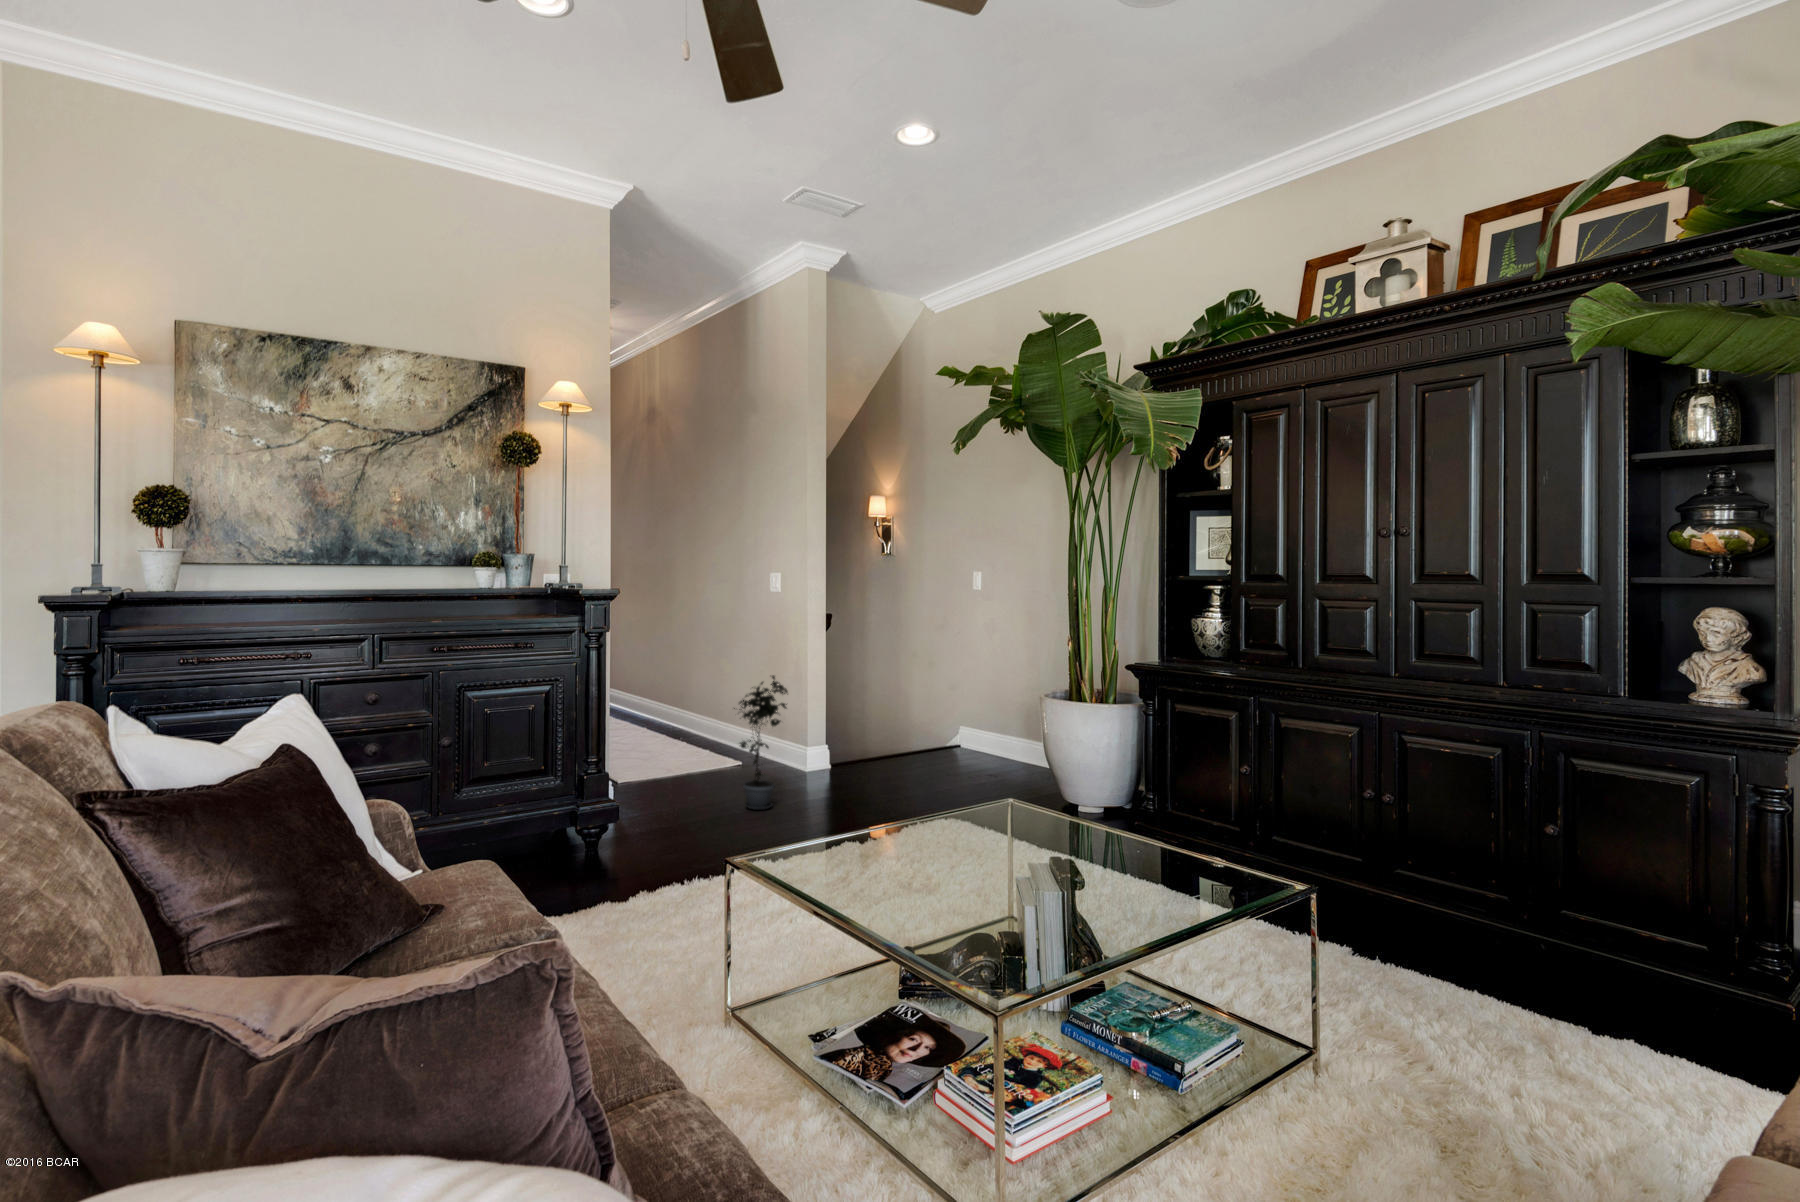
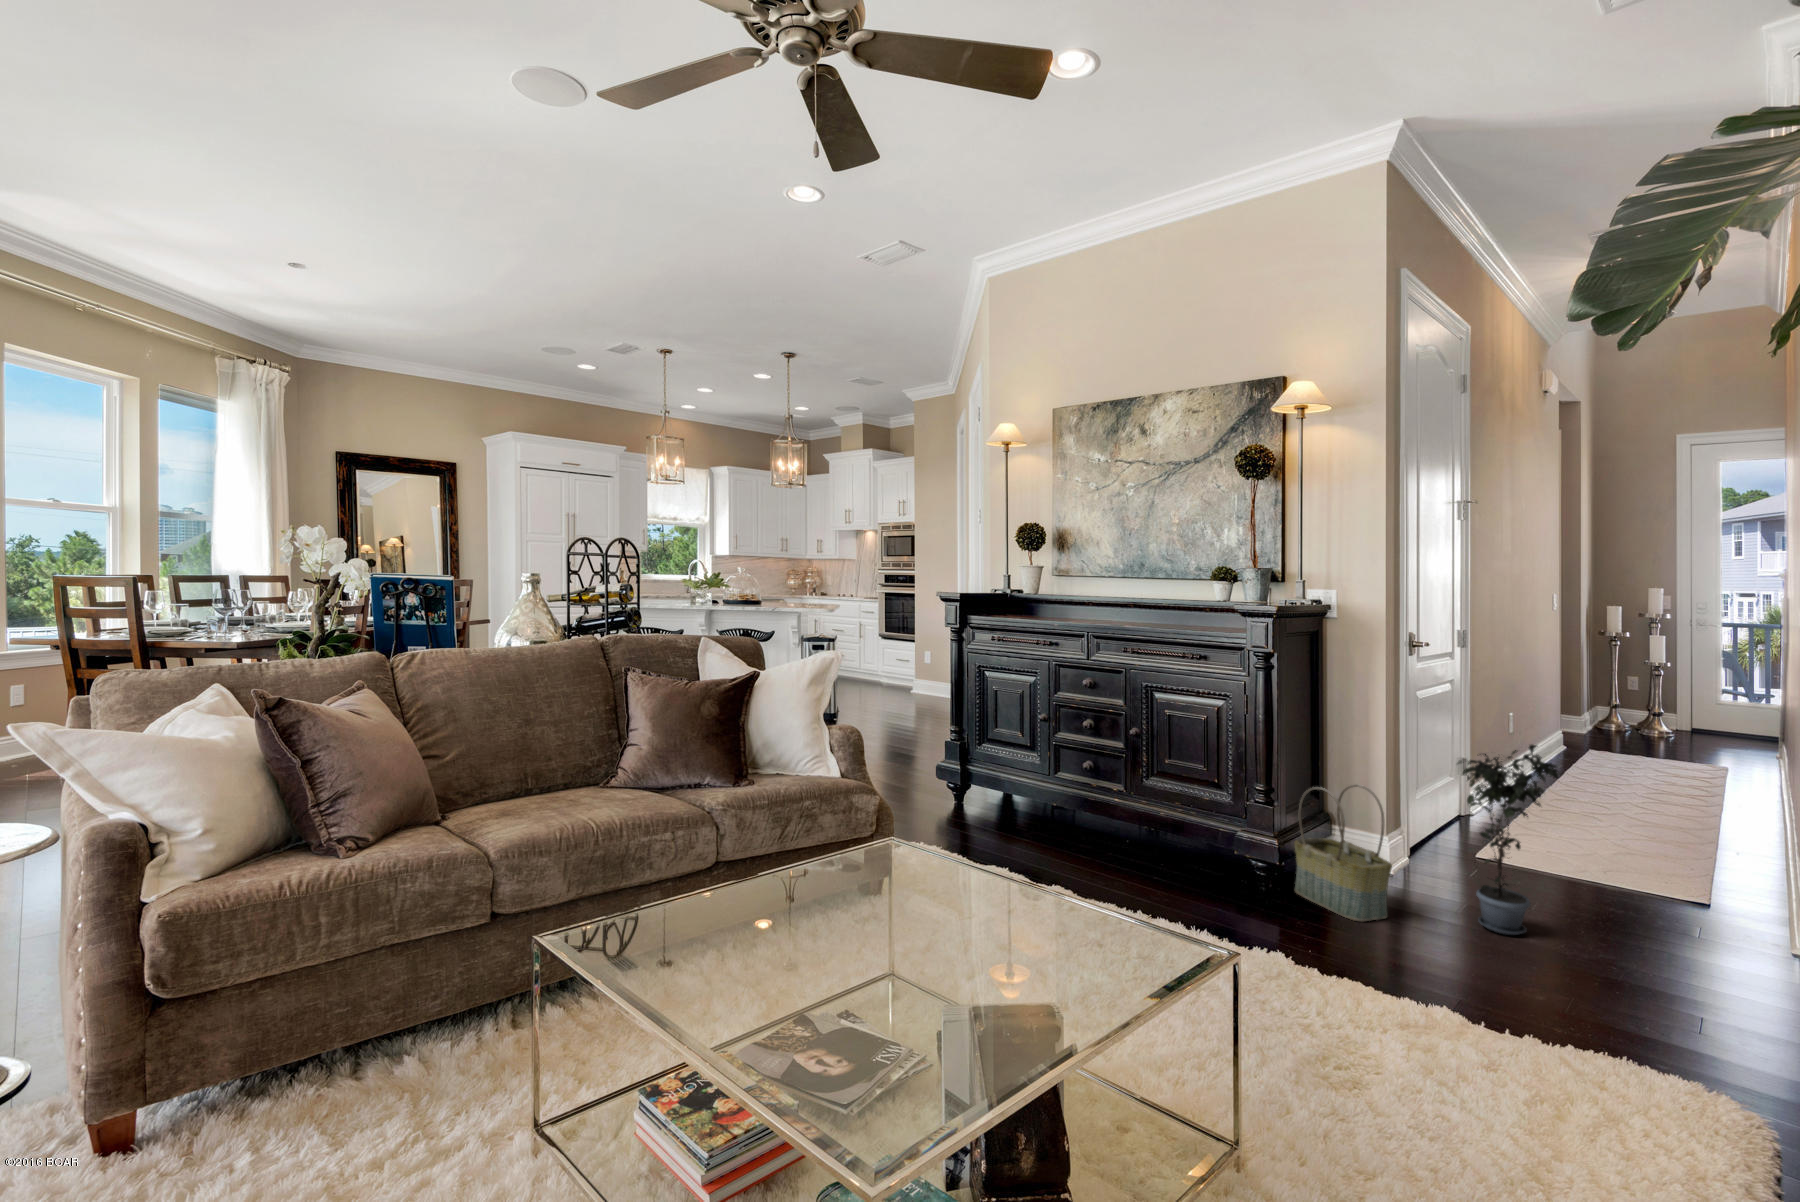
basket: none [643,731,722,837] -> present [1294,784,1392,922]

